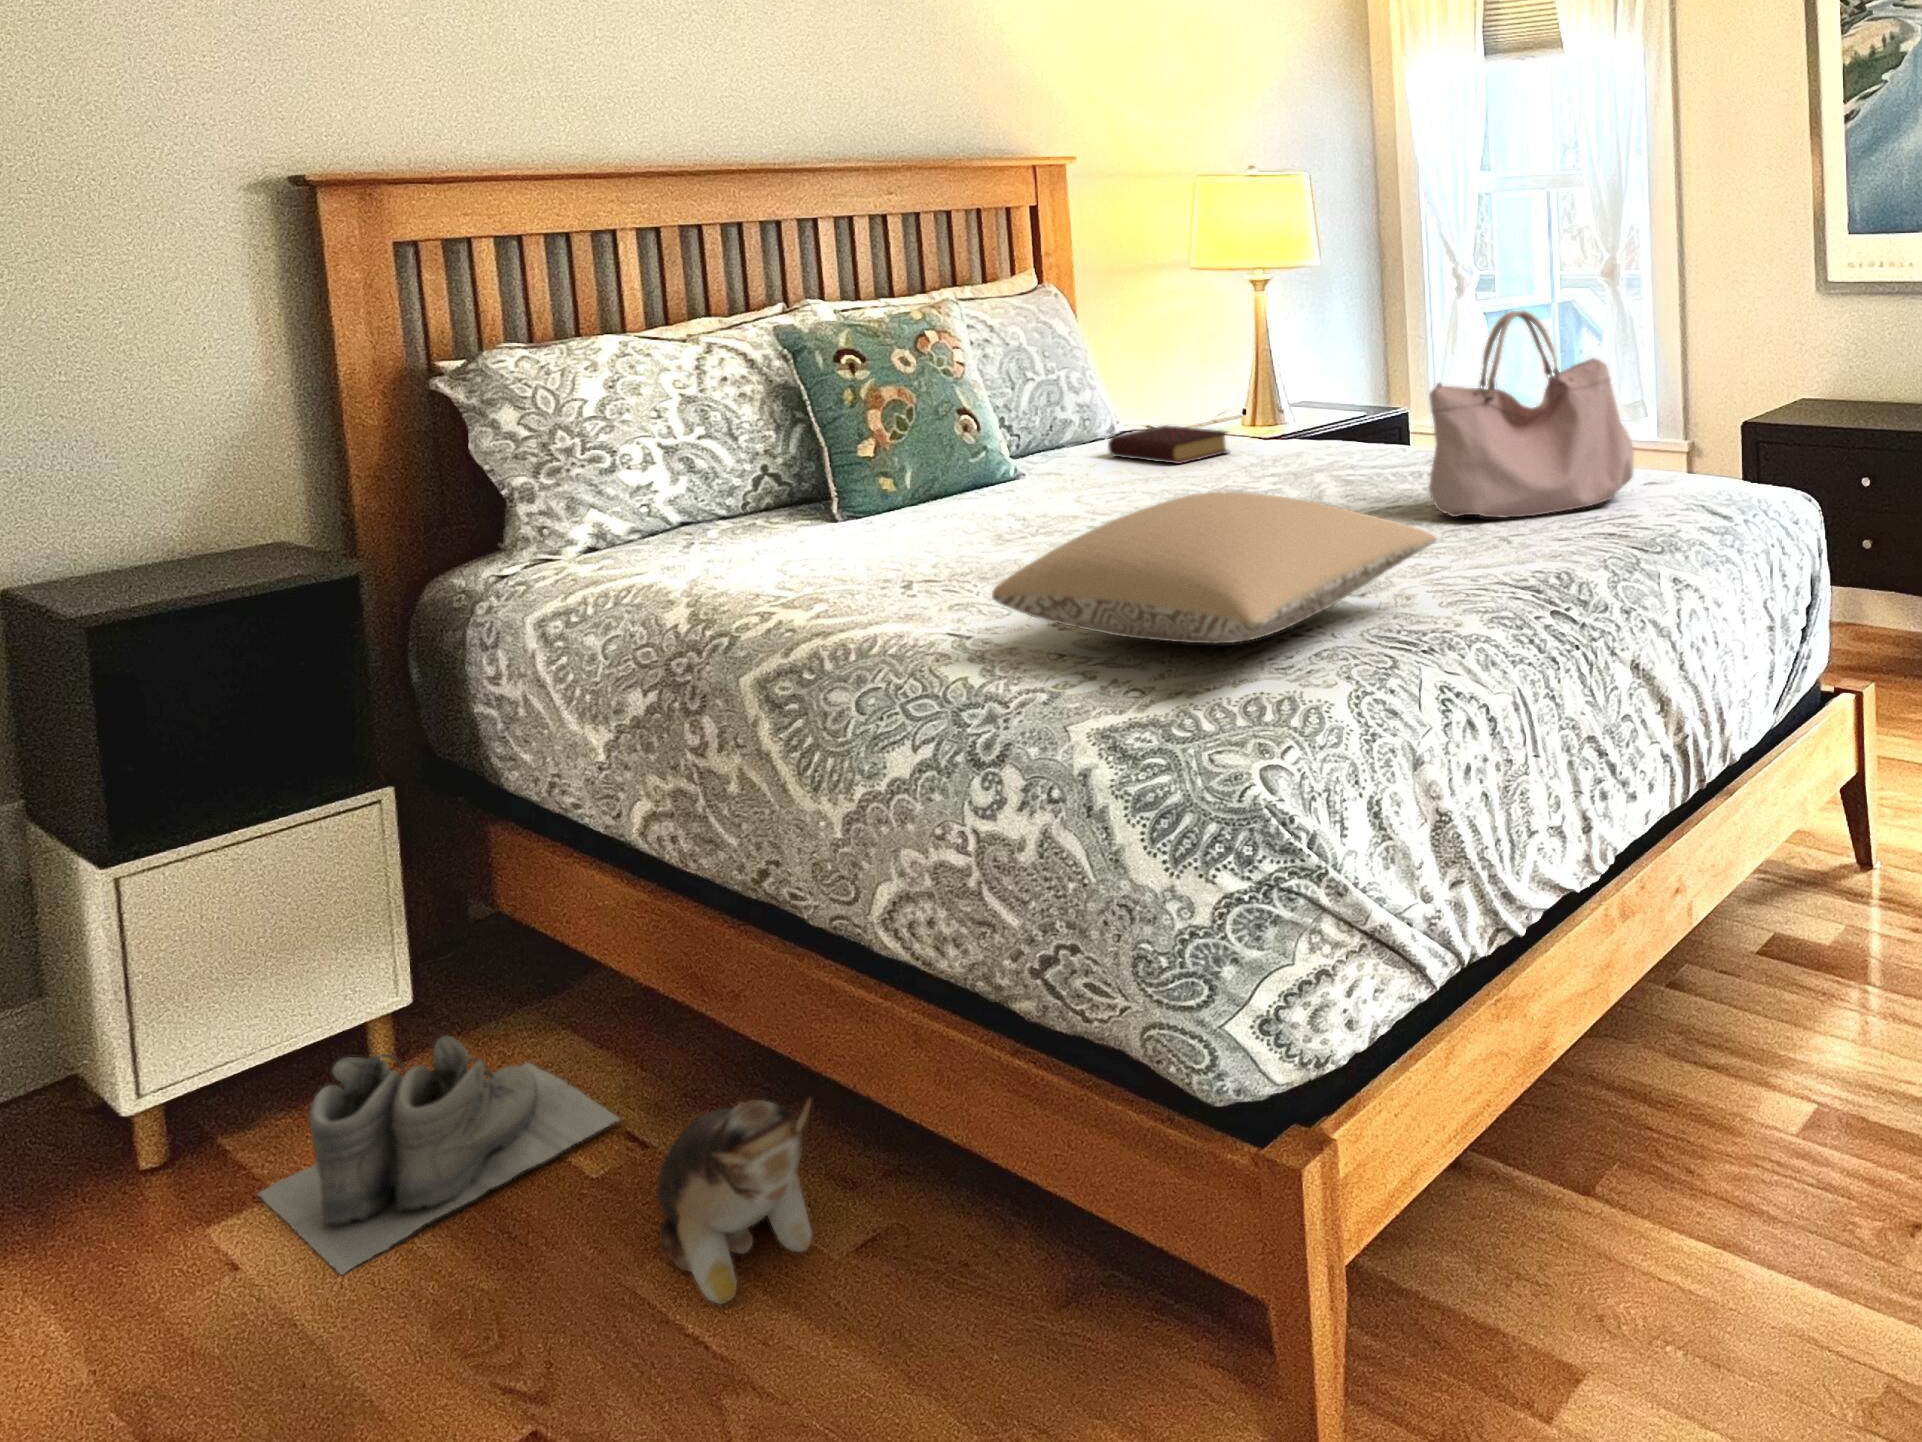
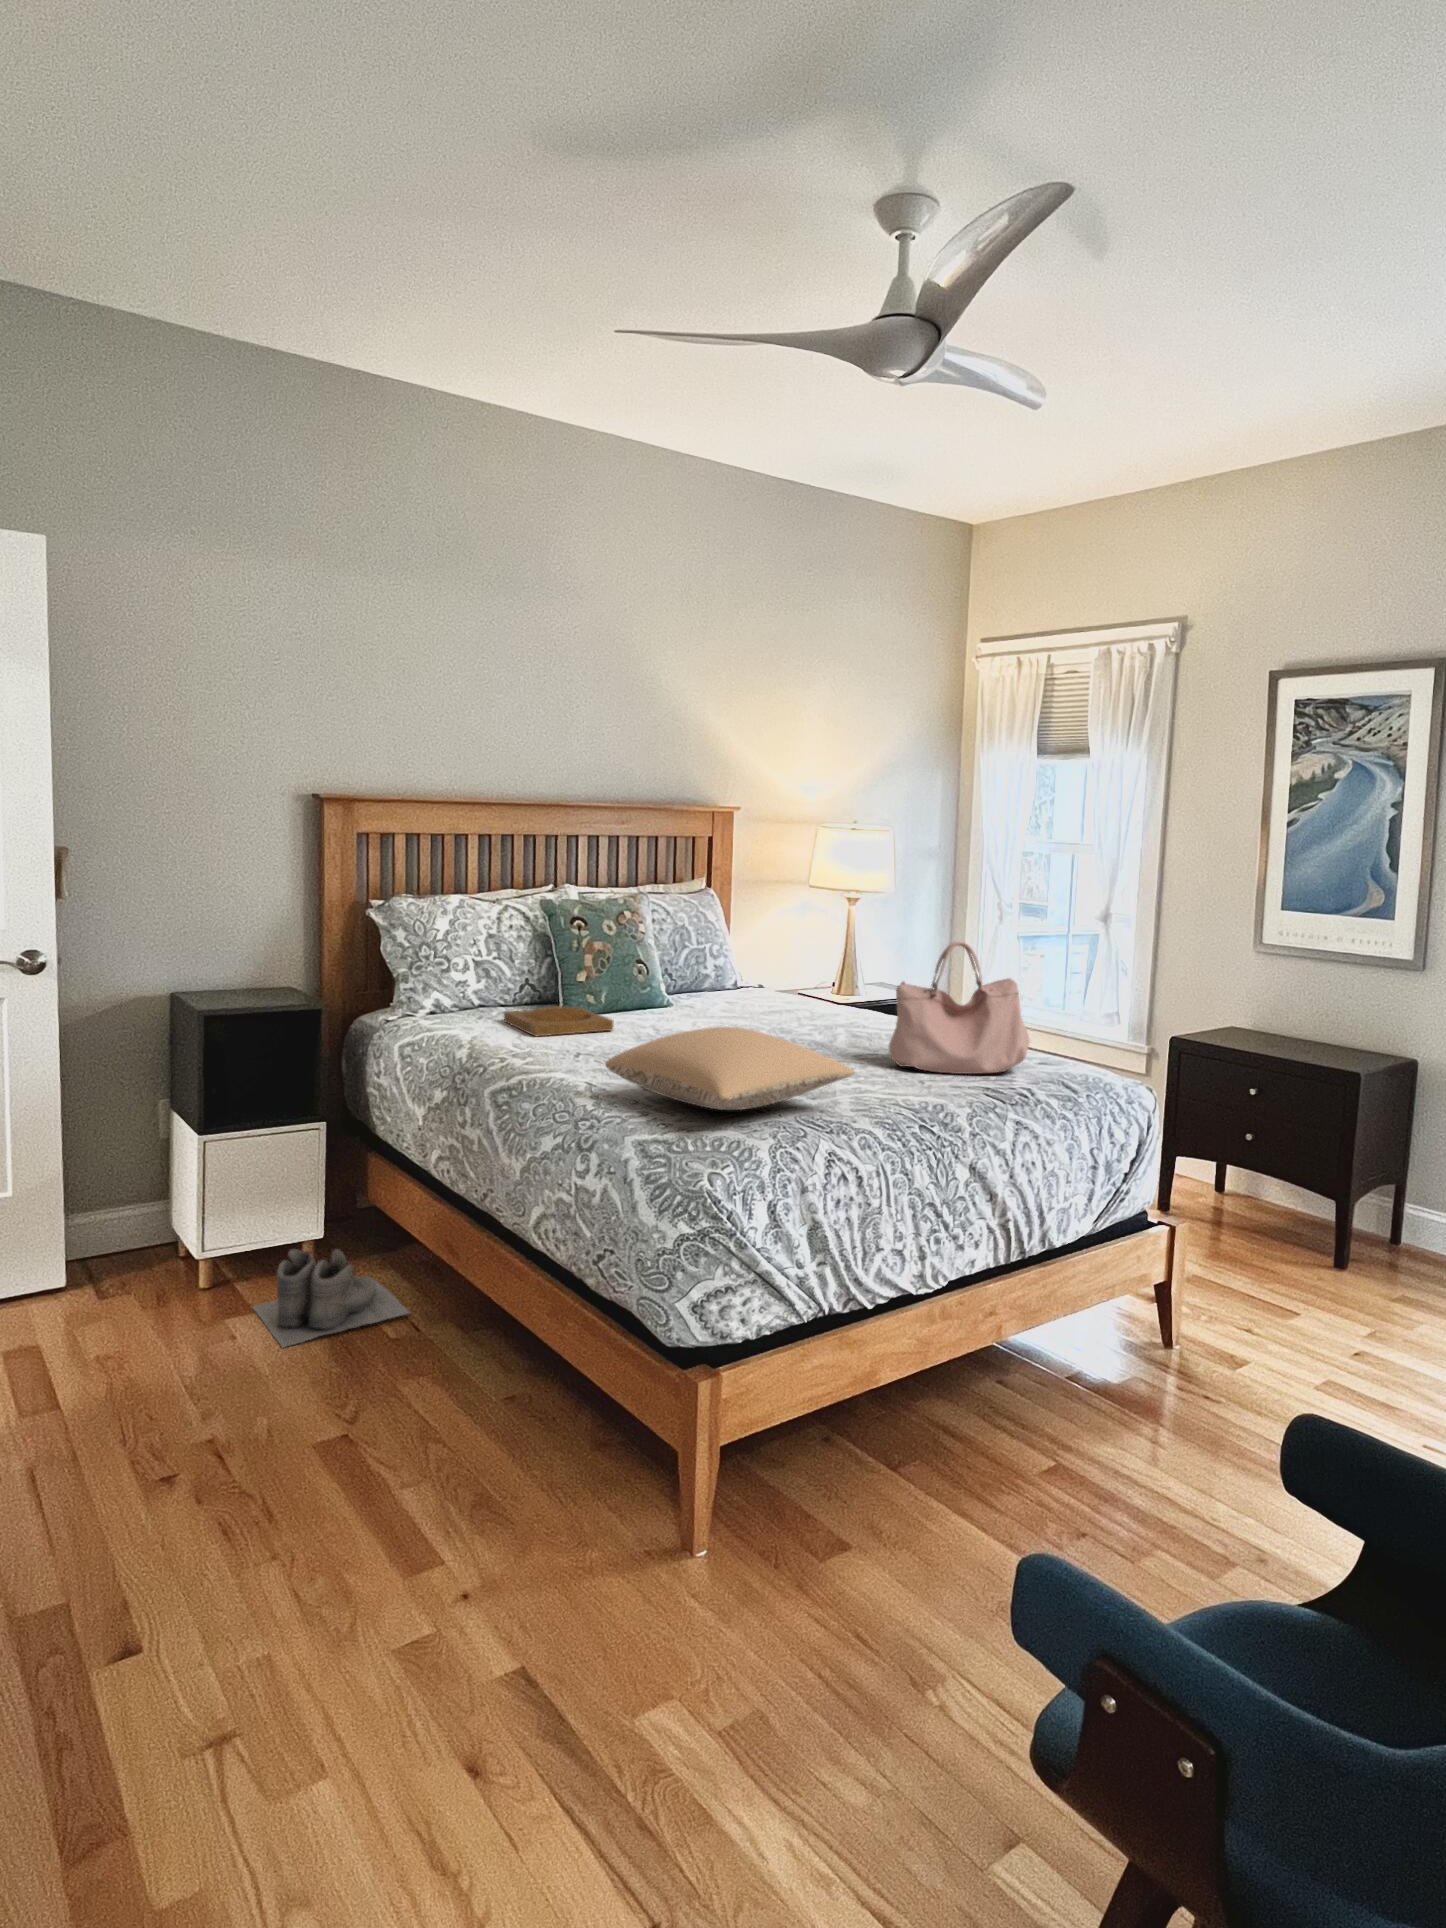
book: present [1108,426,1228,464] -> none [724,986,798,1012]
tray: none [737,499,950,563] -> present [504,1006,613,1036]
plush toy: present [657,1099,812,1304] -> none [418,1302,491,1402]

